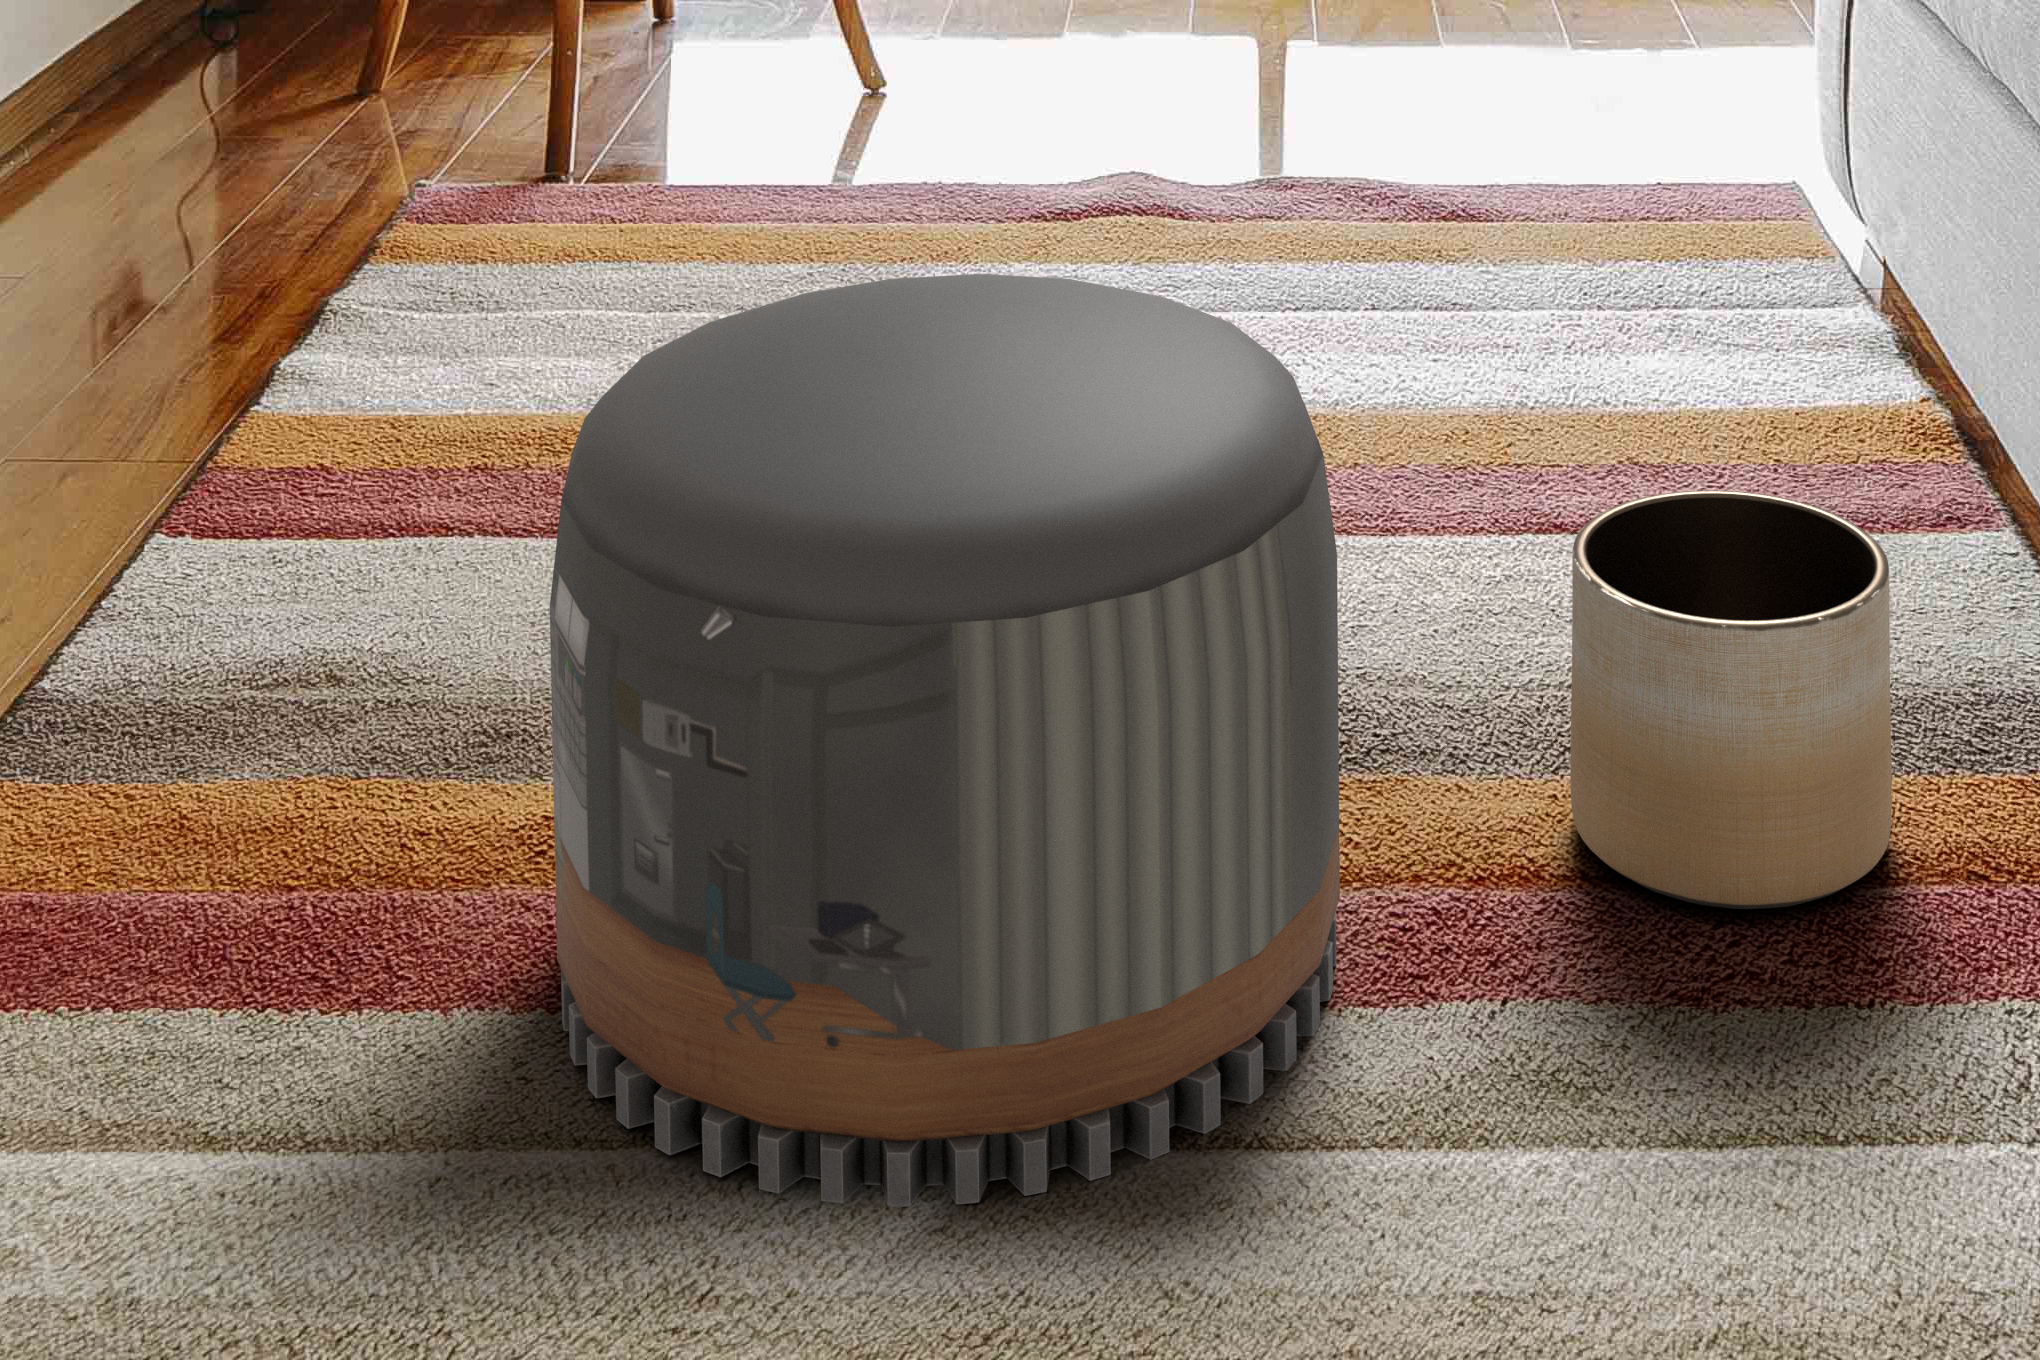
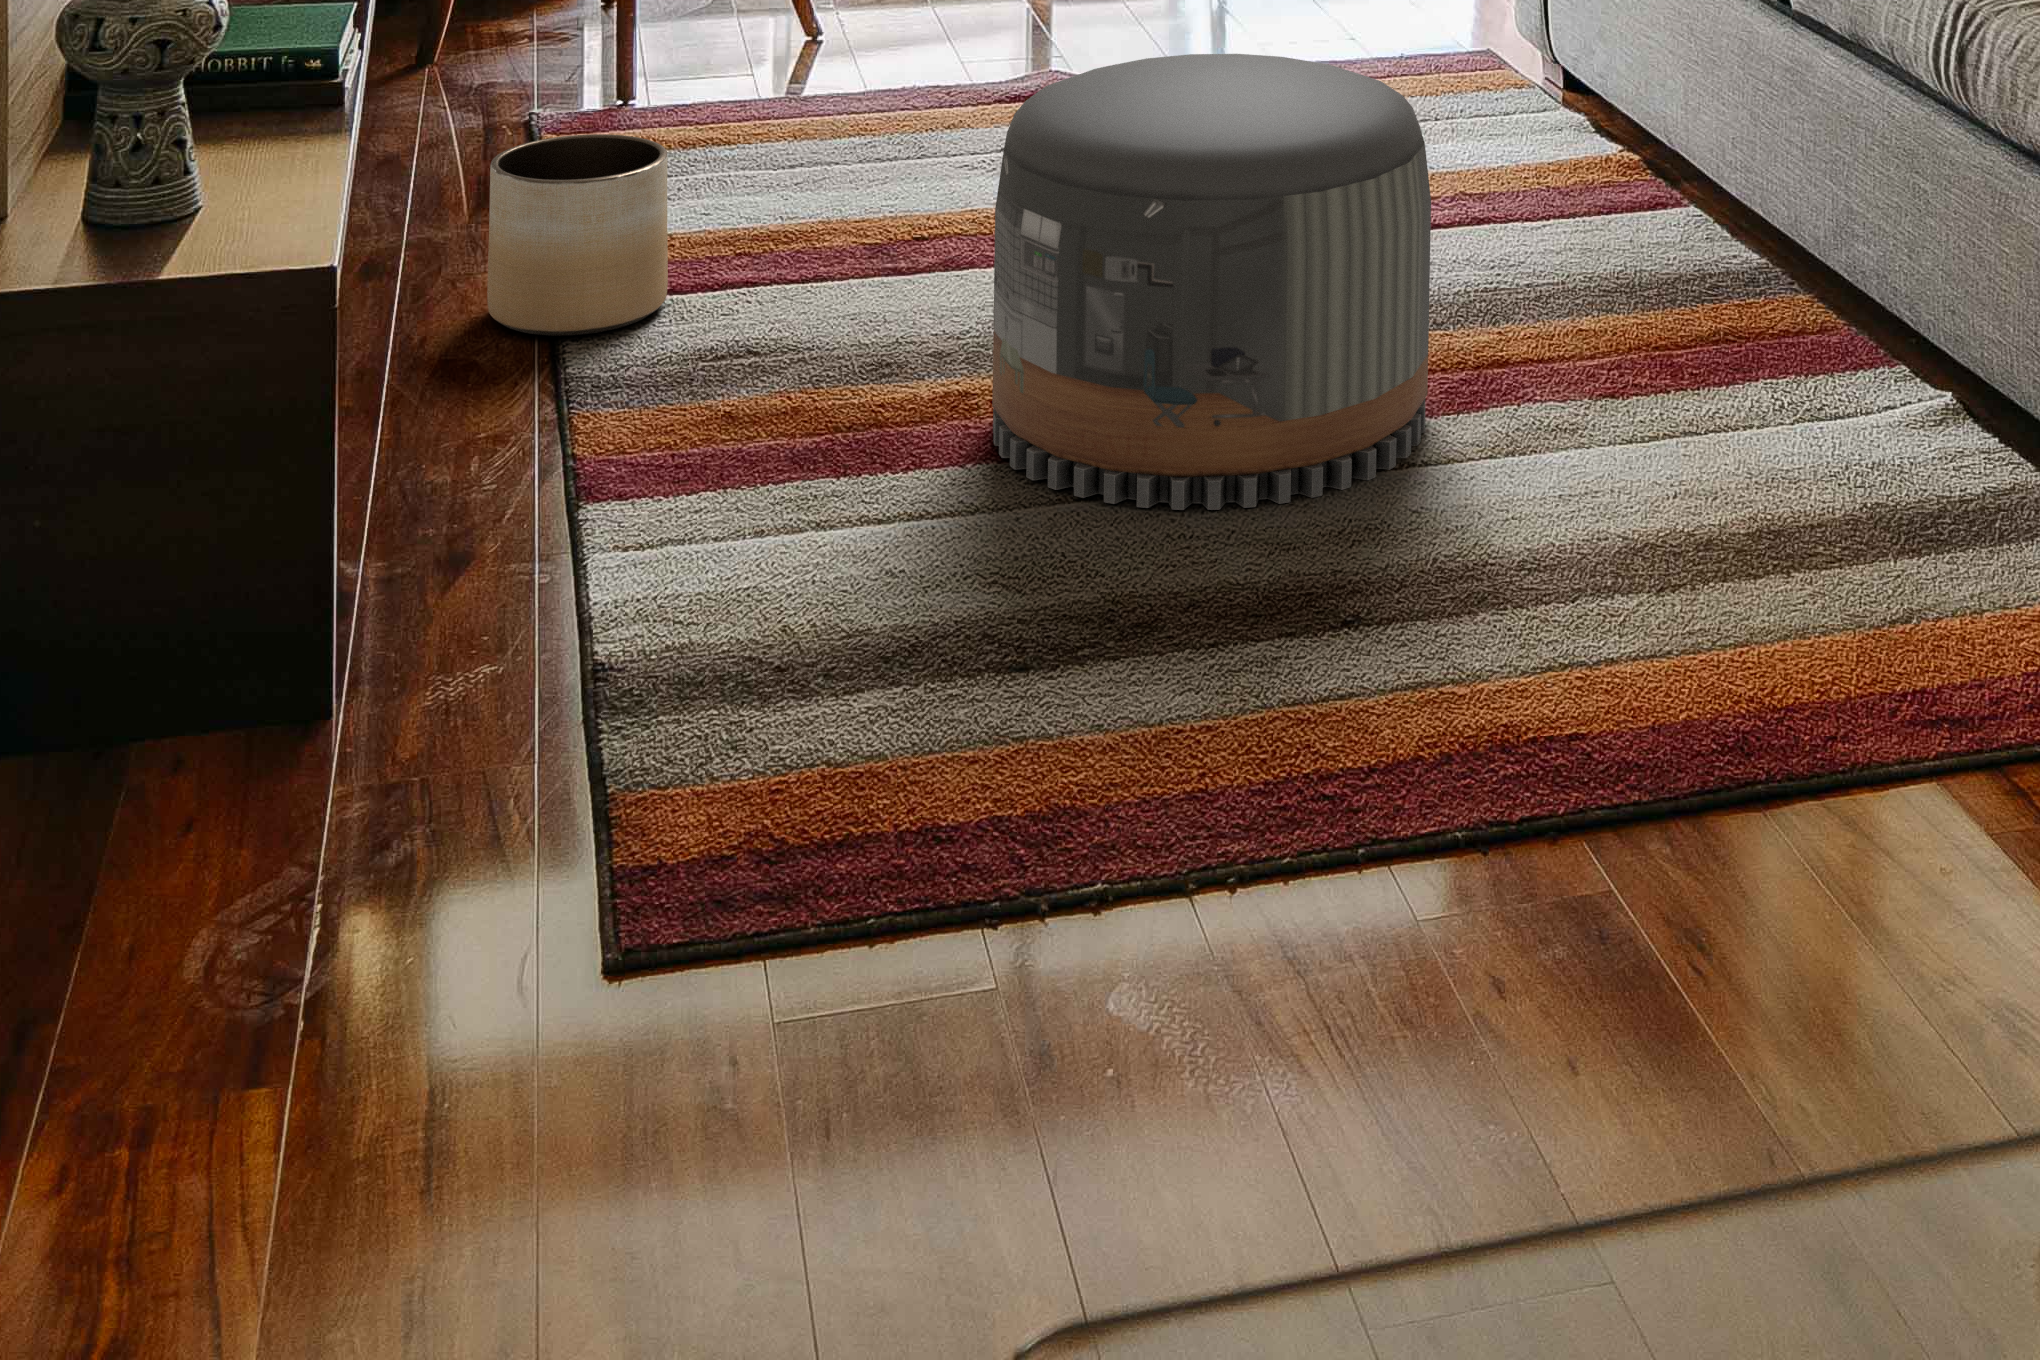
planter: present [1570,490,1892,909] -> present [487,134,668,336]

